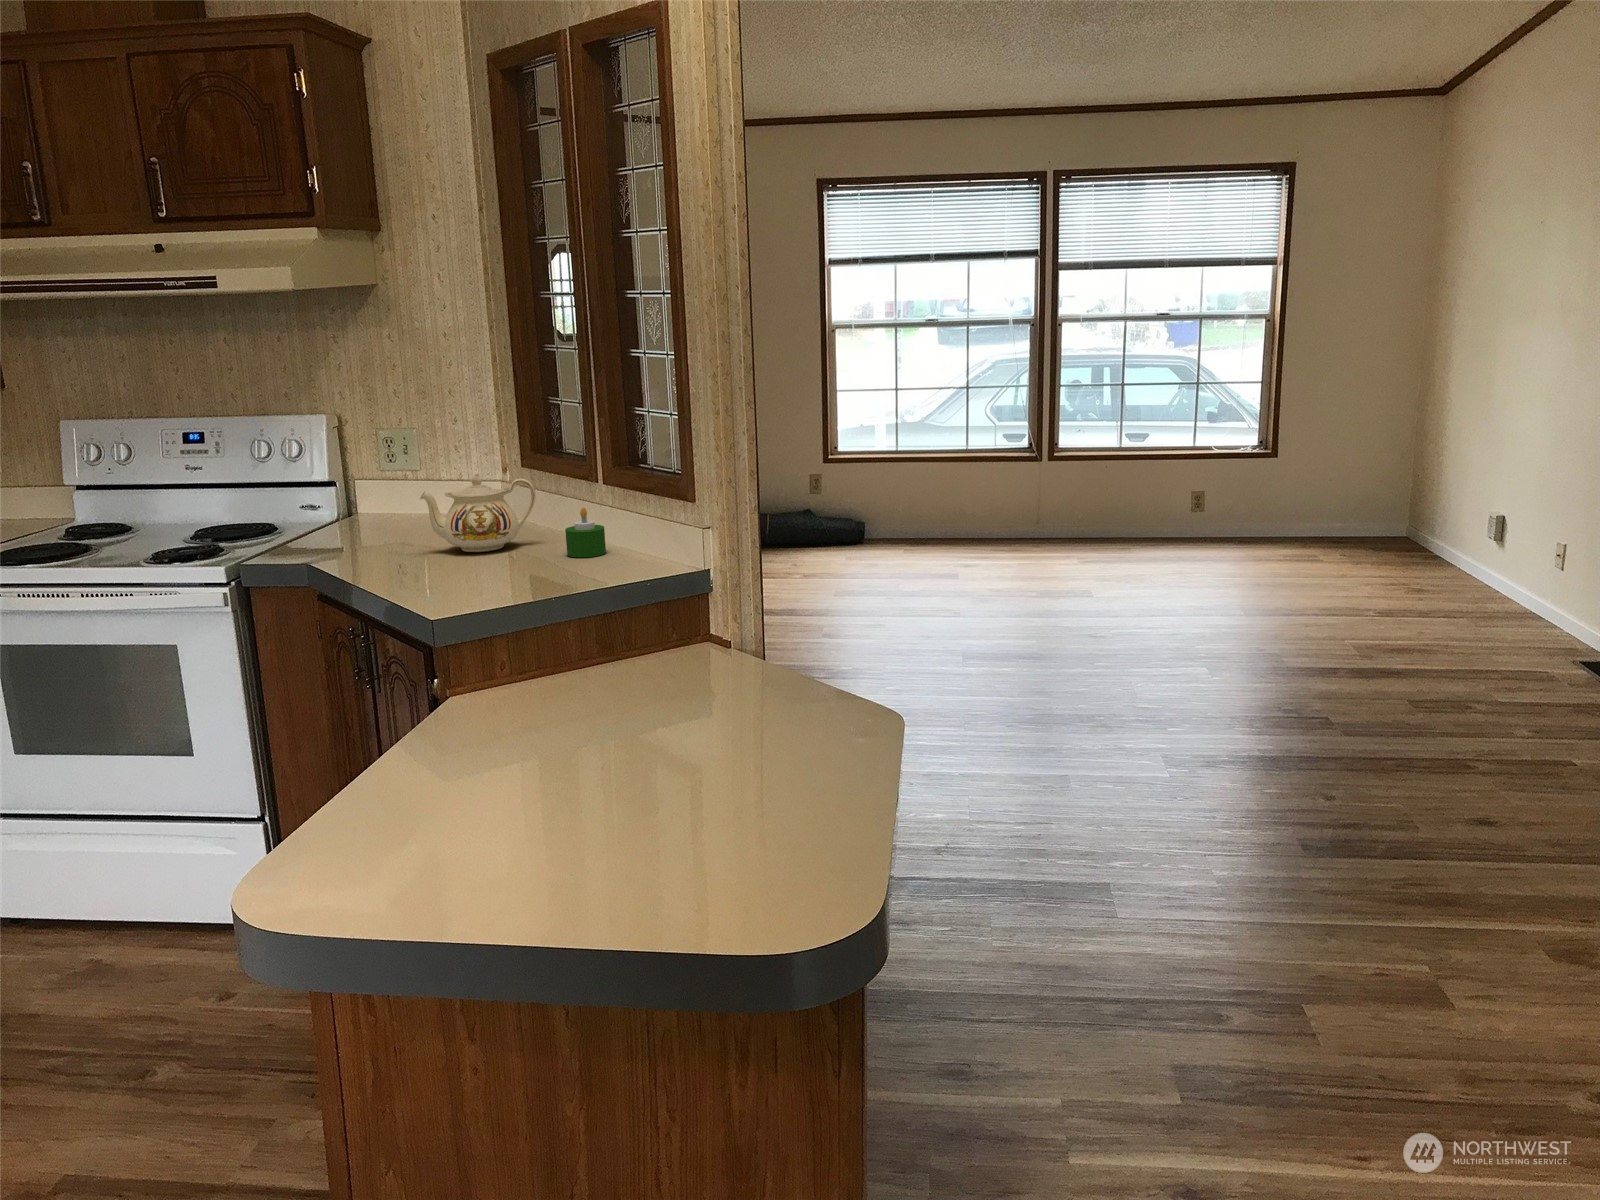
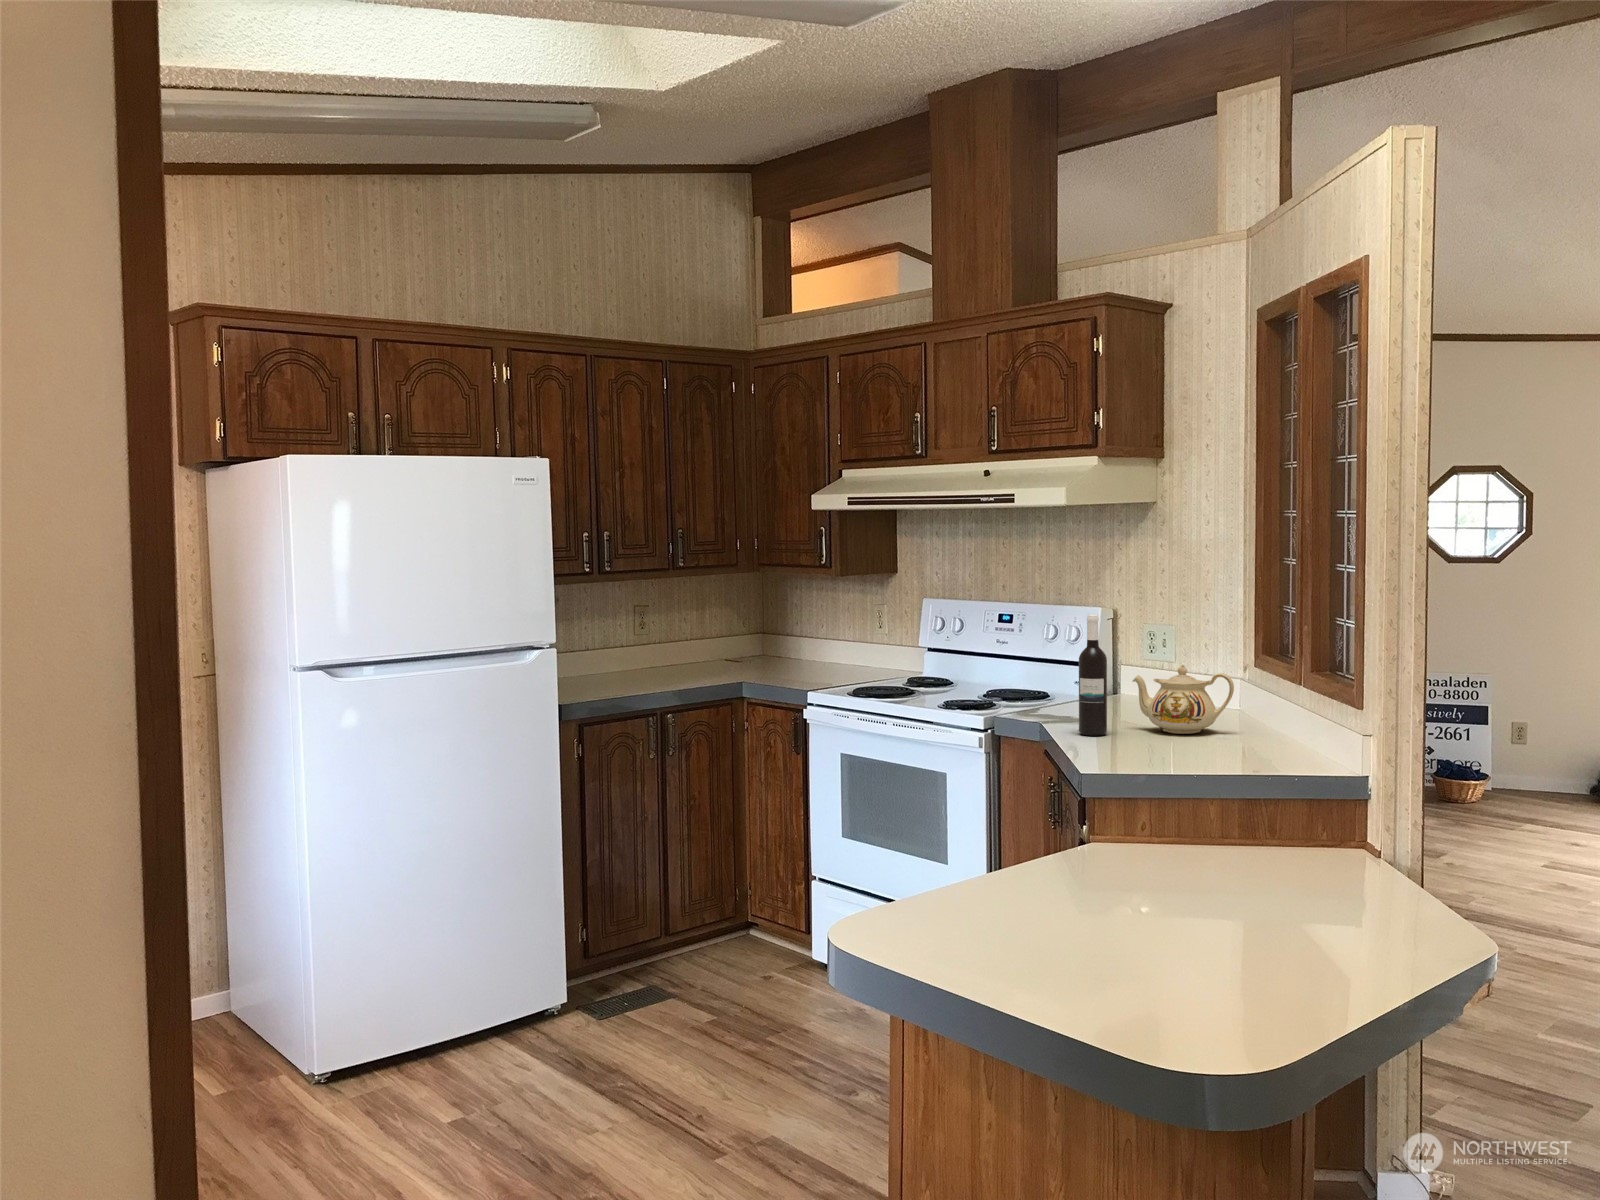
wine bottle: none [362,424,406,570] -> present [1079,614,1107,736]
candle: present [565,508,606,557] -> none [1243,704,1281,750]

